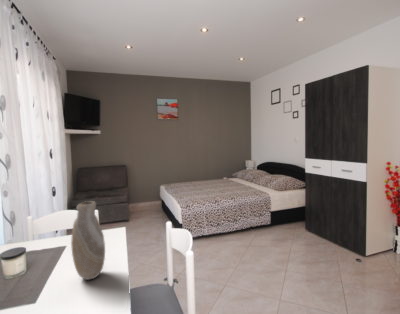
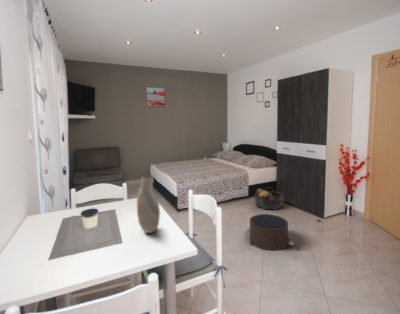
basket: none [277,214,314,243] -> present [255,187,283,209]
pouf: none [255,250,321,300] -> present [244,214,294,250]

